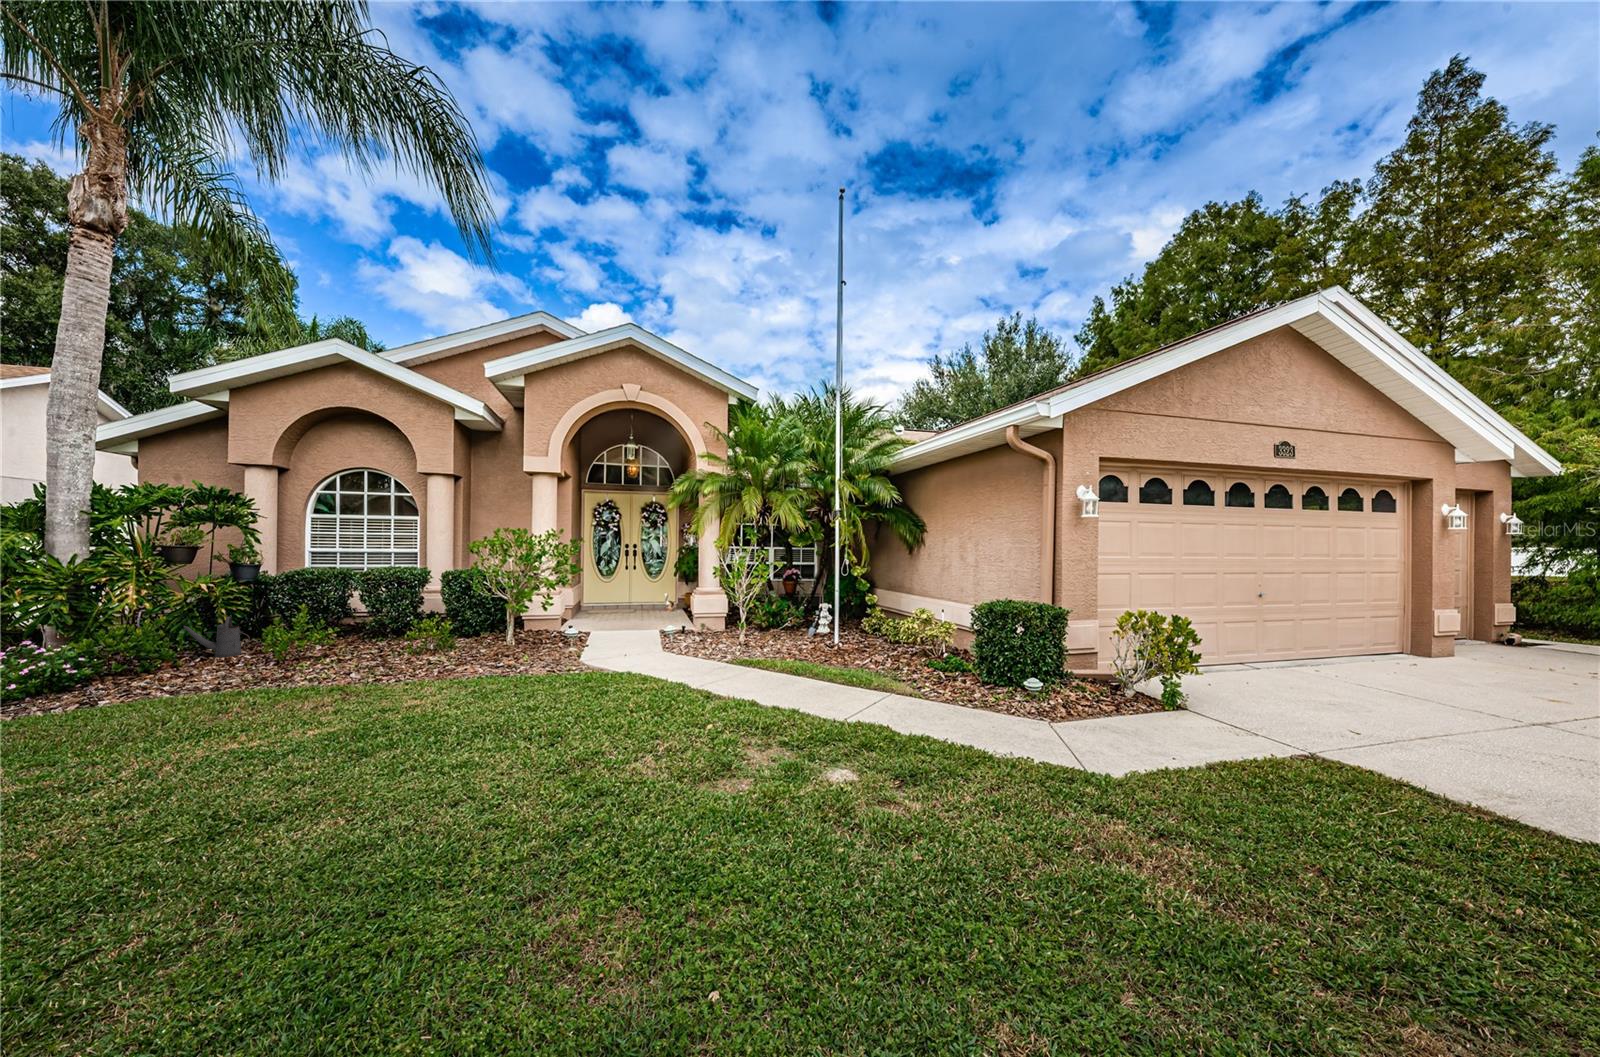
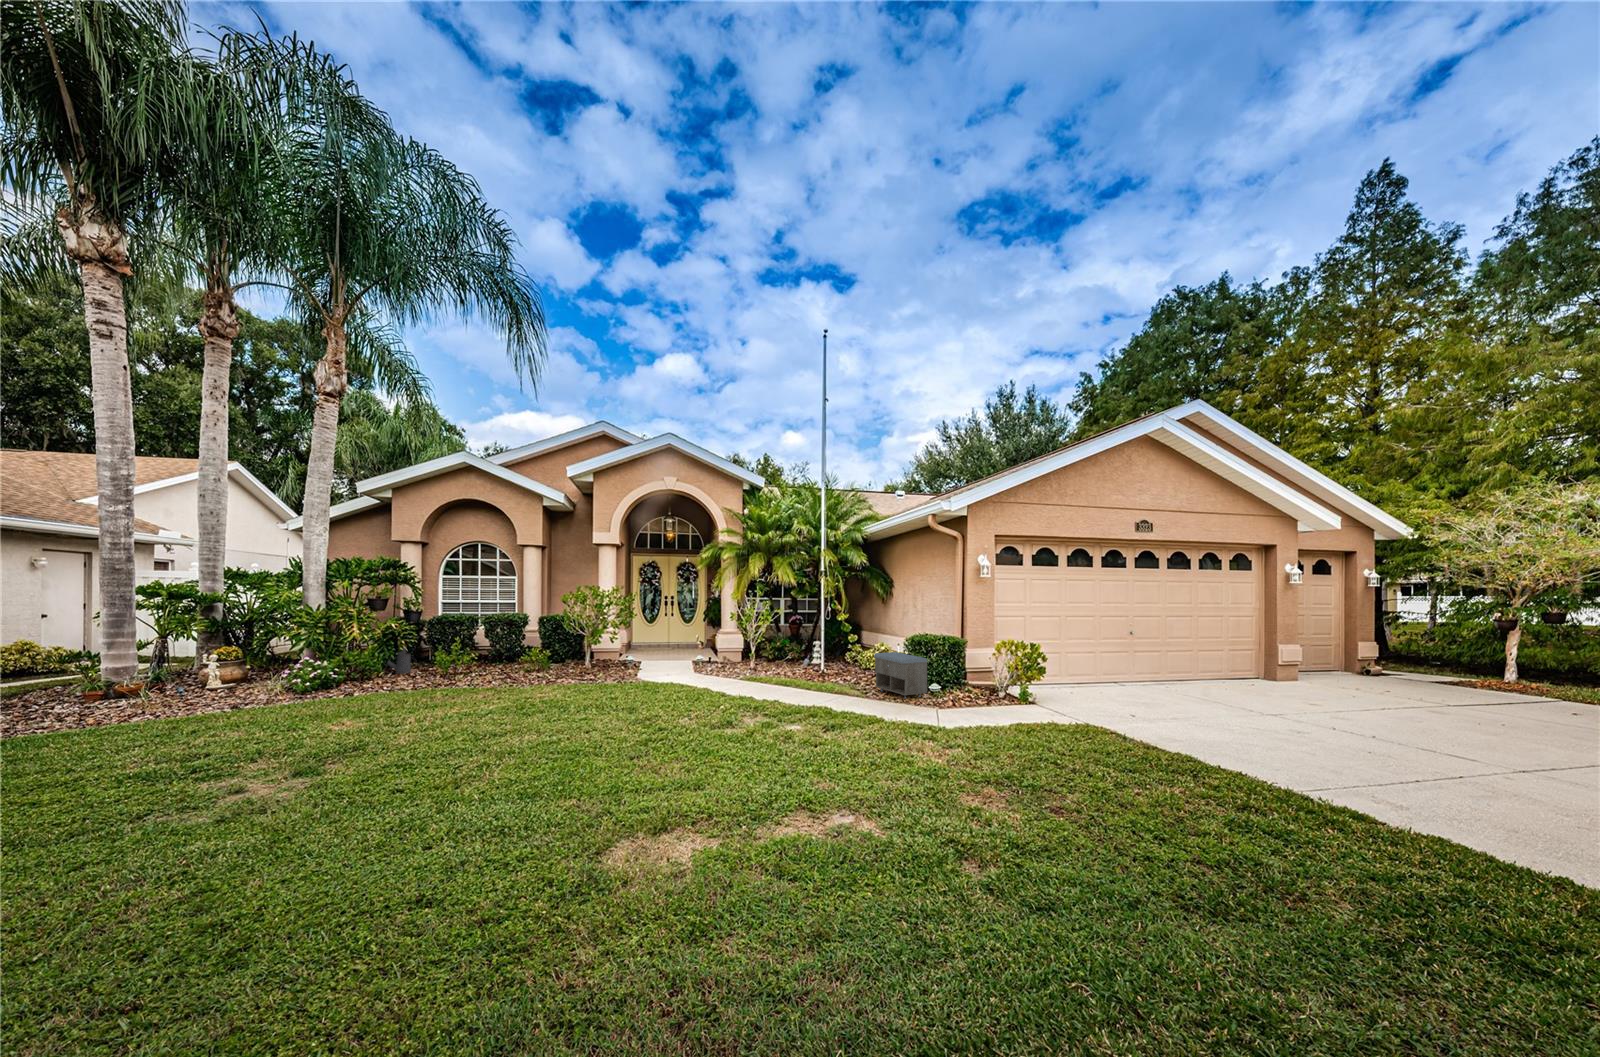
storage bench: none [932,625,1017,697] -> present [874,652,927,698]

